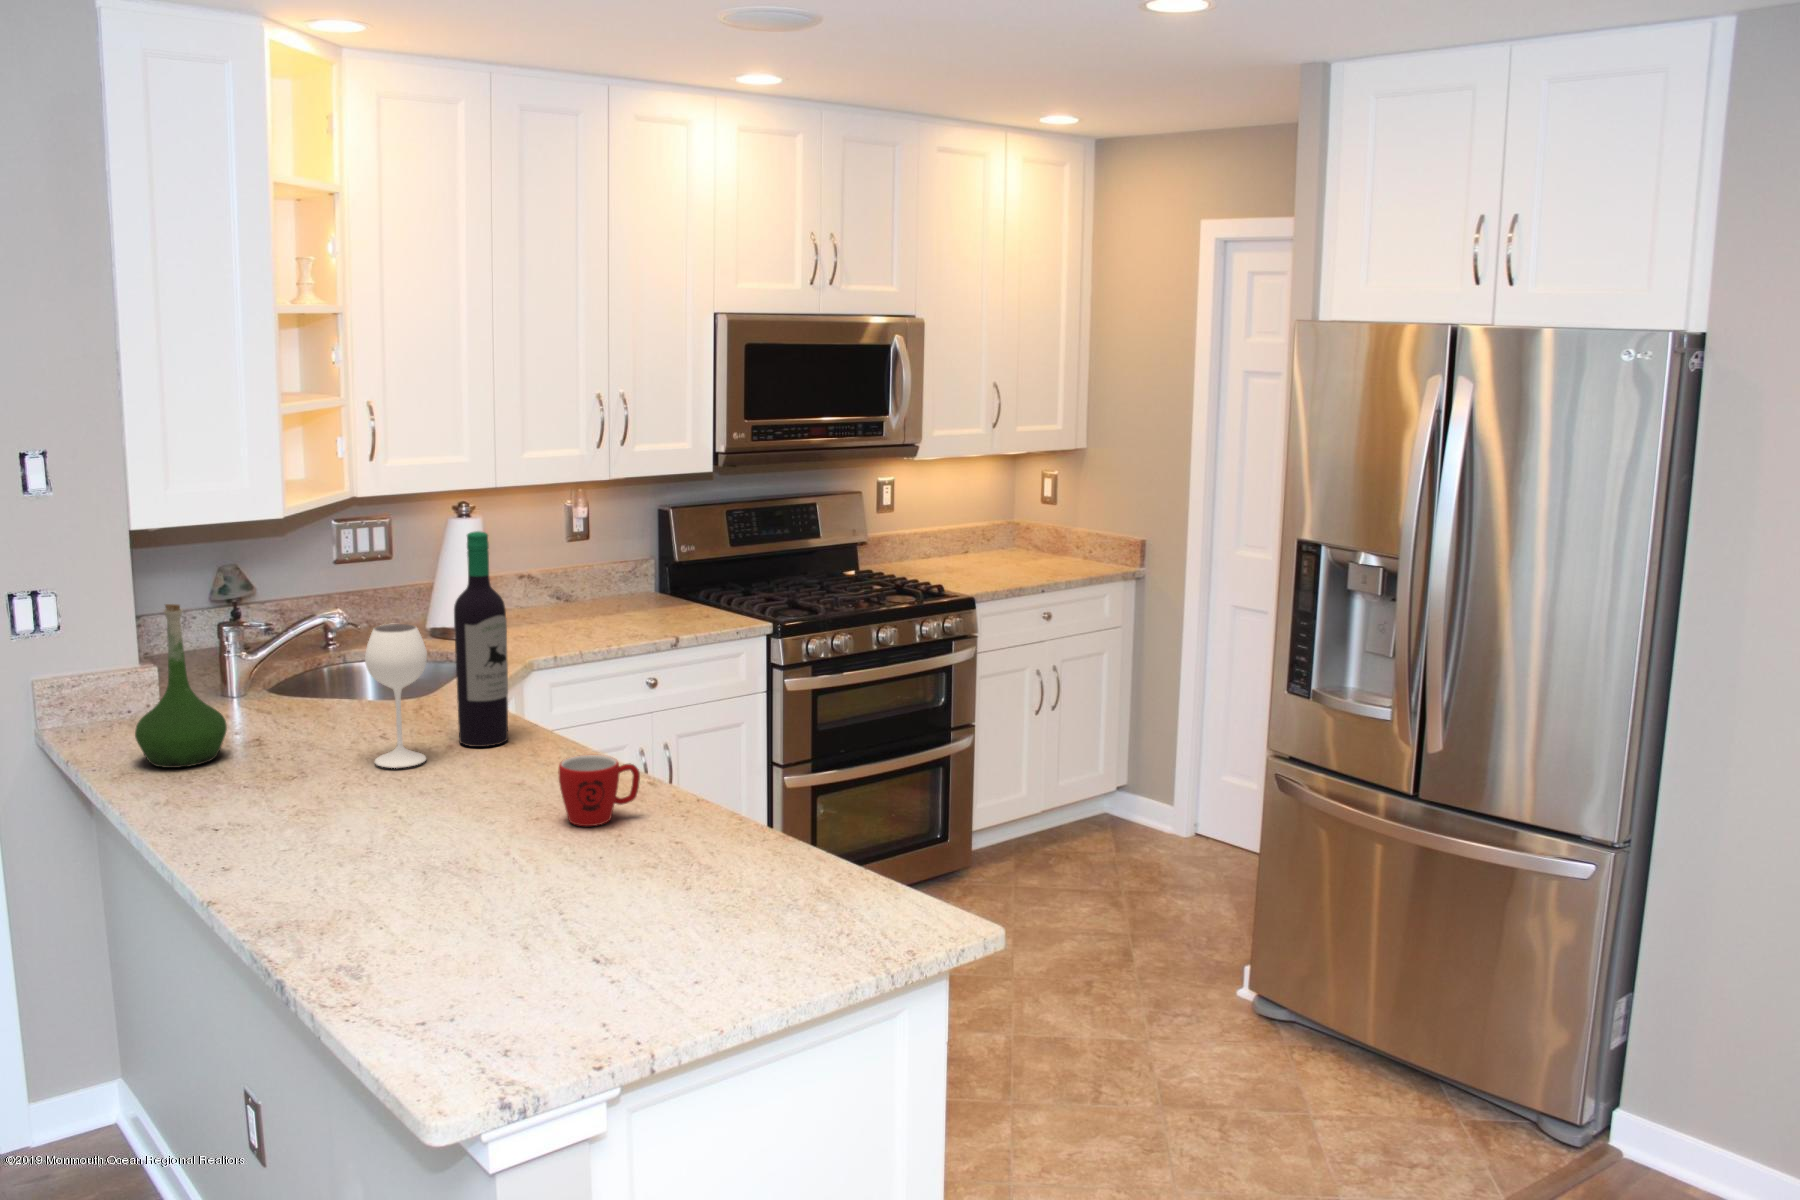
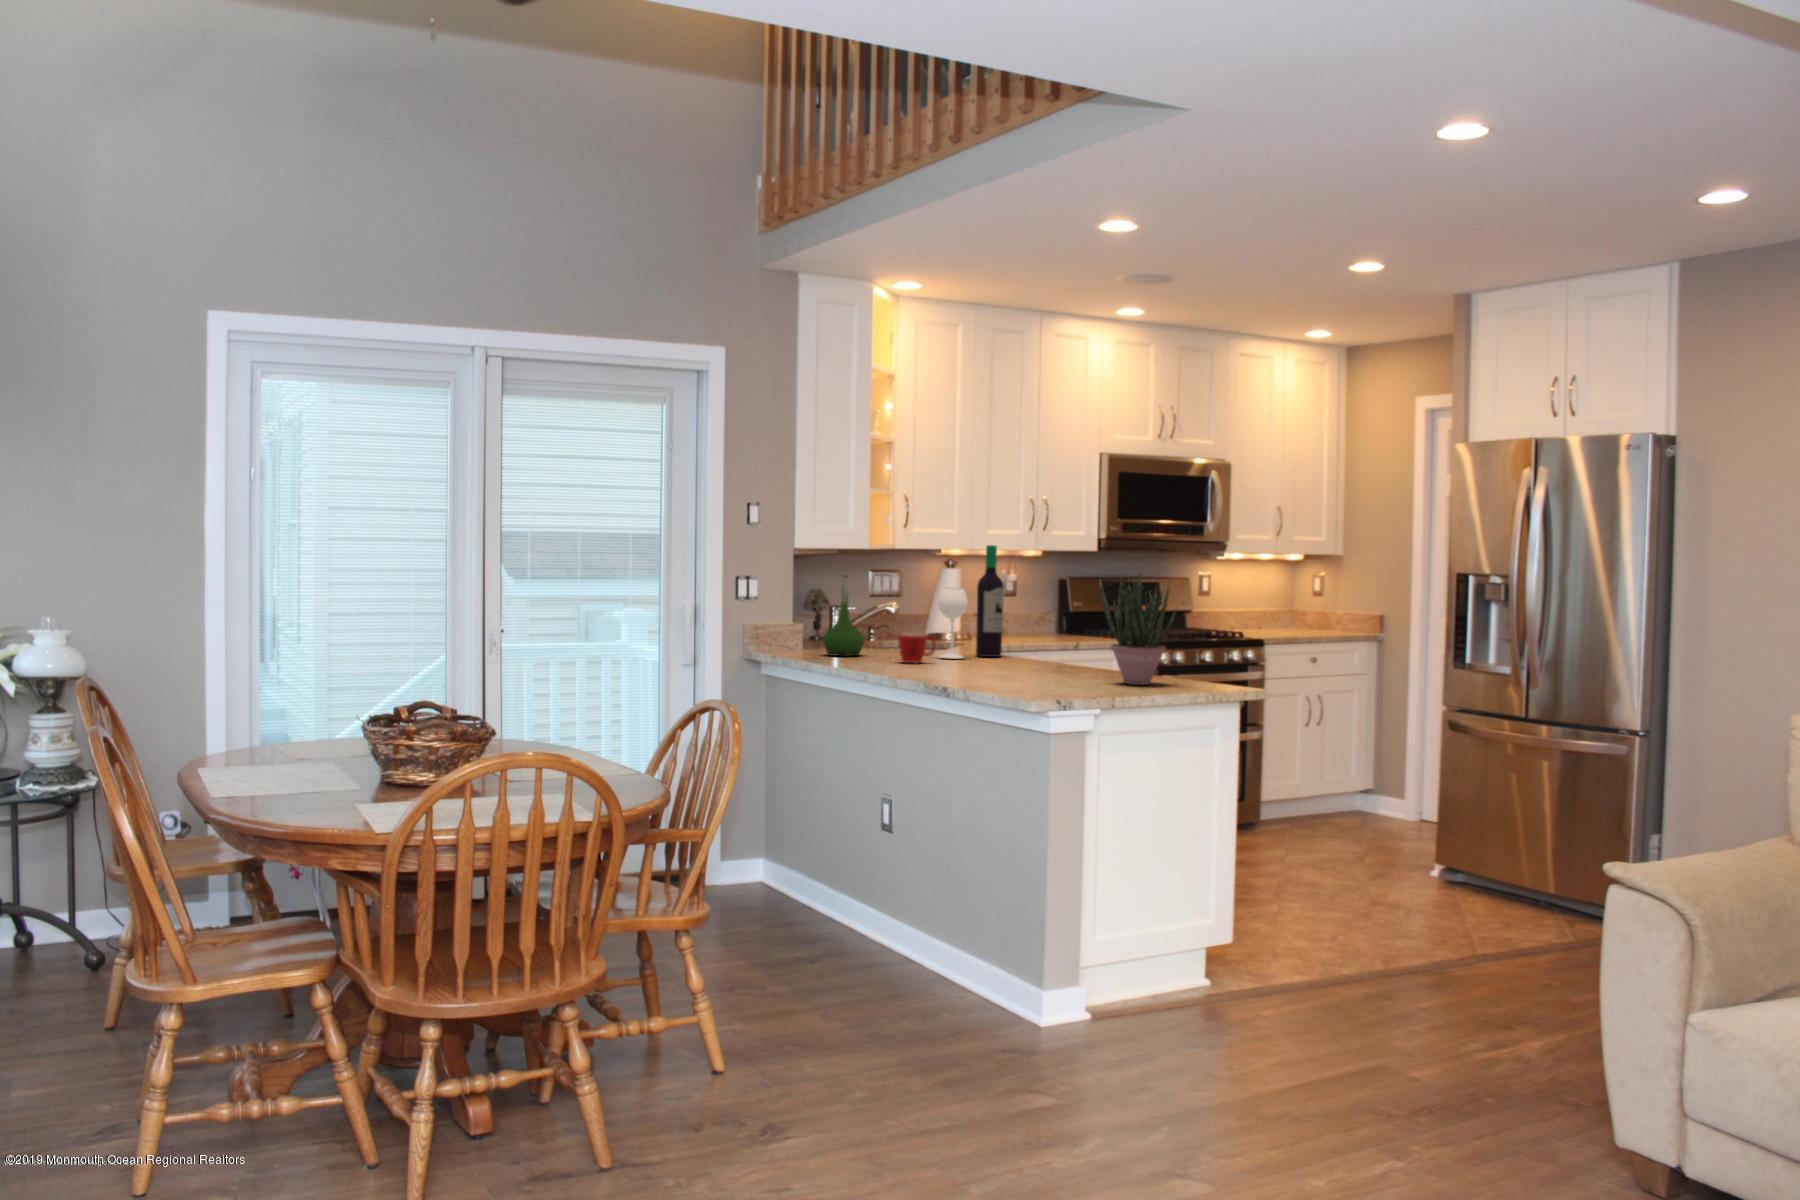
potted plant: none [639,688,820,946] -> present [1099,573,1177,685]
mug: present [558,755,640,826] -> present [898,634,936,663]

